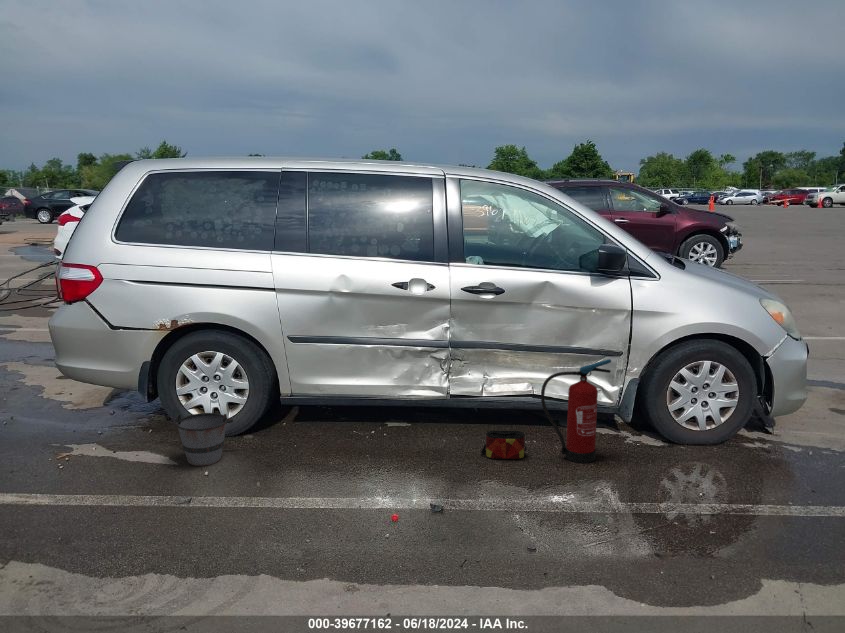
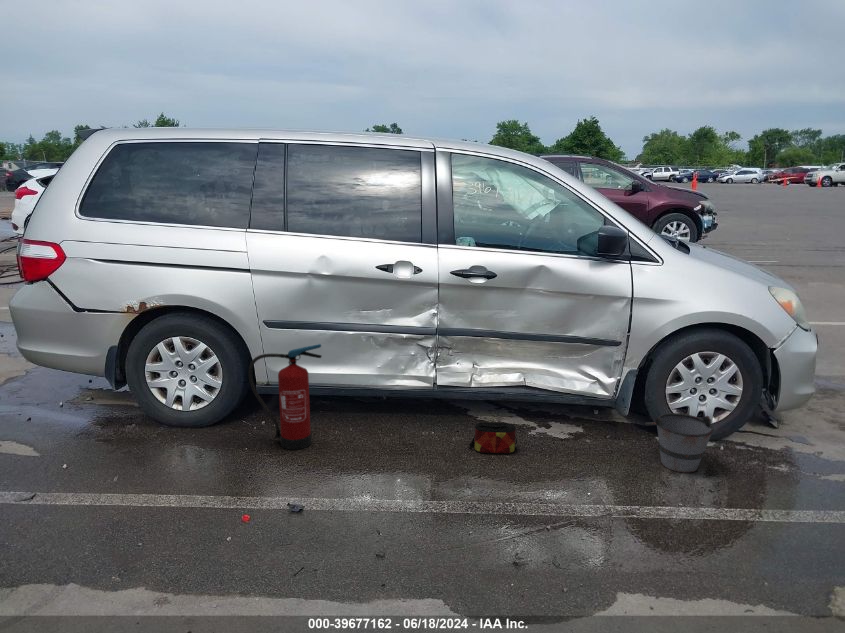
fire extinguisher: present [541,359,611,463] -> present [249,344,321,450]
bucket: present [176,413,233,466] -> present [645,413,714,473]

